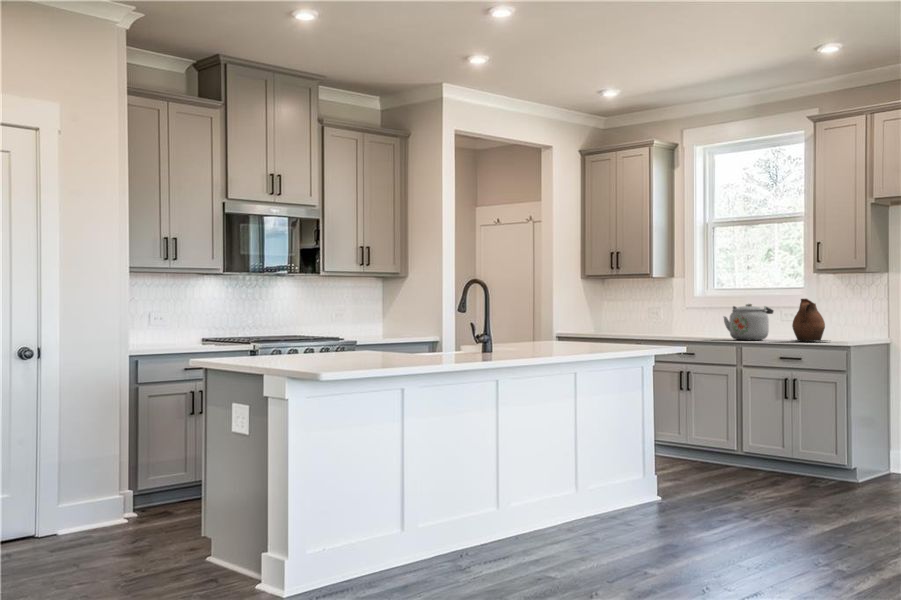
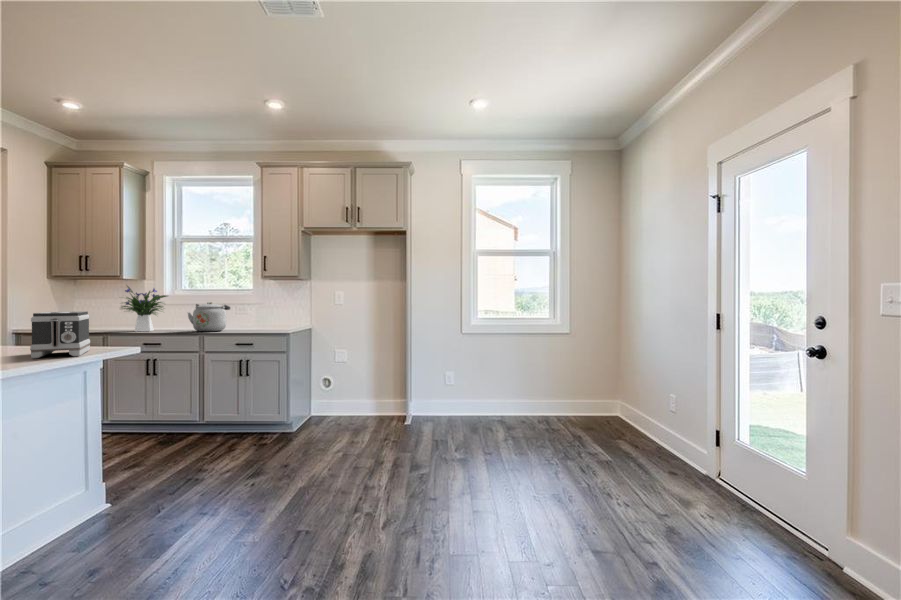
flower arrangement: none [651,284,703,338] -> present [122,286,167,332]
ceramic pitcher: present [792,299,827,341] -> none [242,298,275,331]
toaster: none [605,311,643,351] -> present [30,312,90,358]

